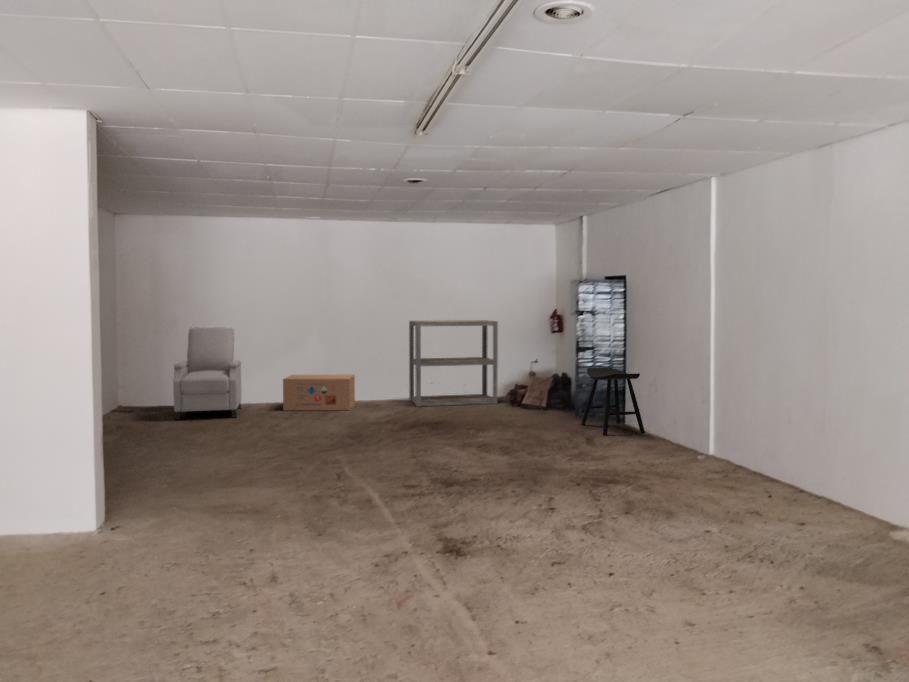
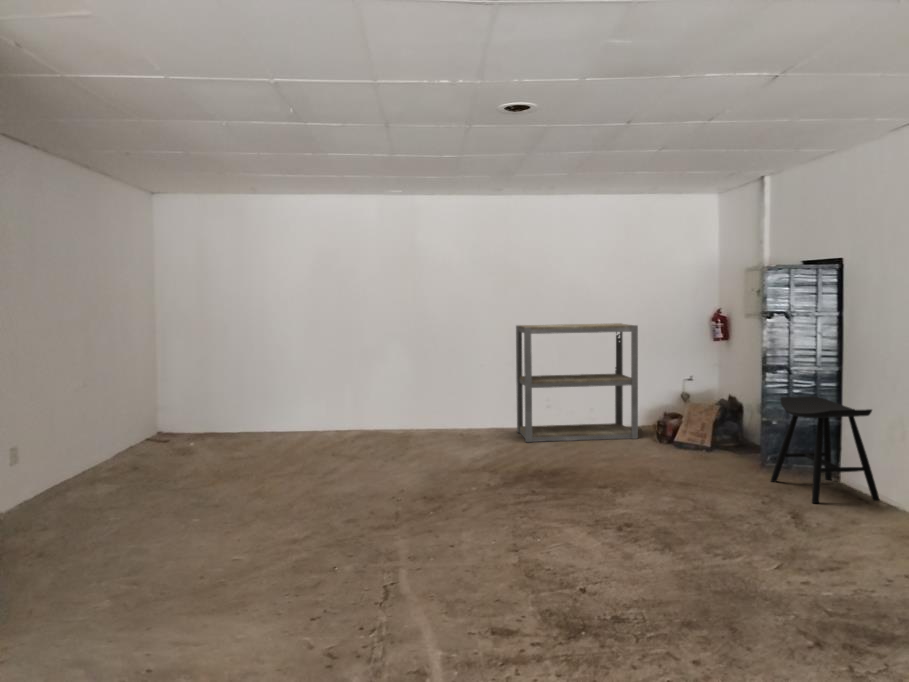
chair: present [173,327,242,420] -> none [209,337,300,460]
cardboard box: present [283,375,355,411] -> none [350,397,445,447]

